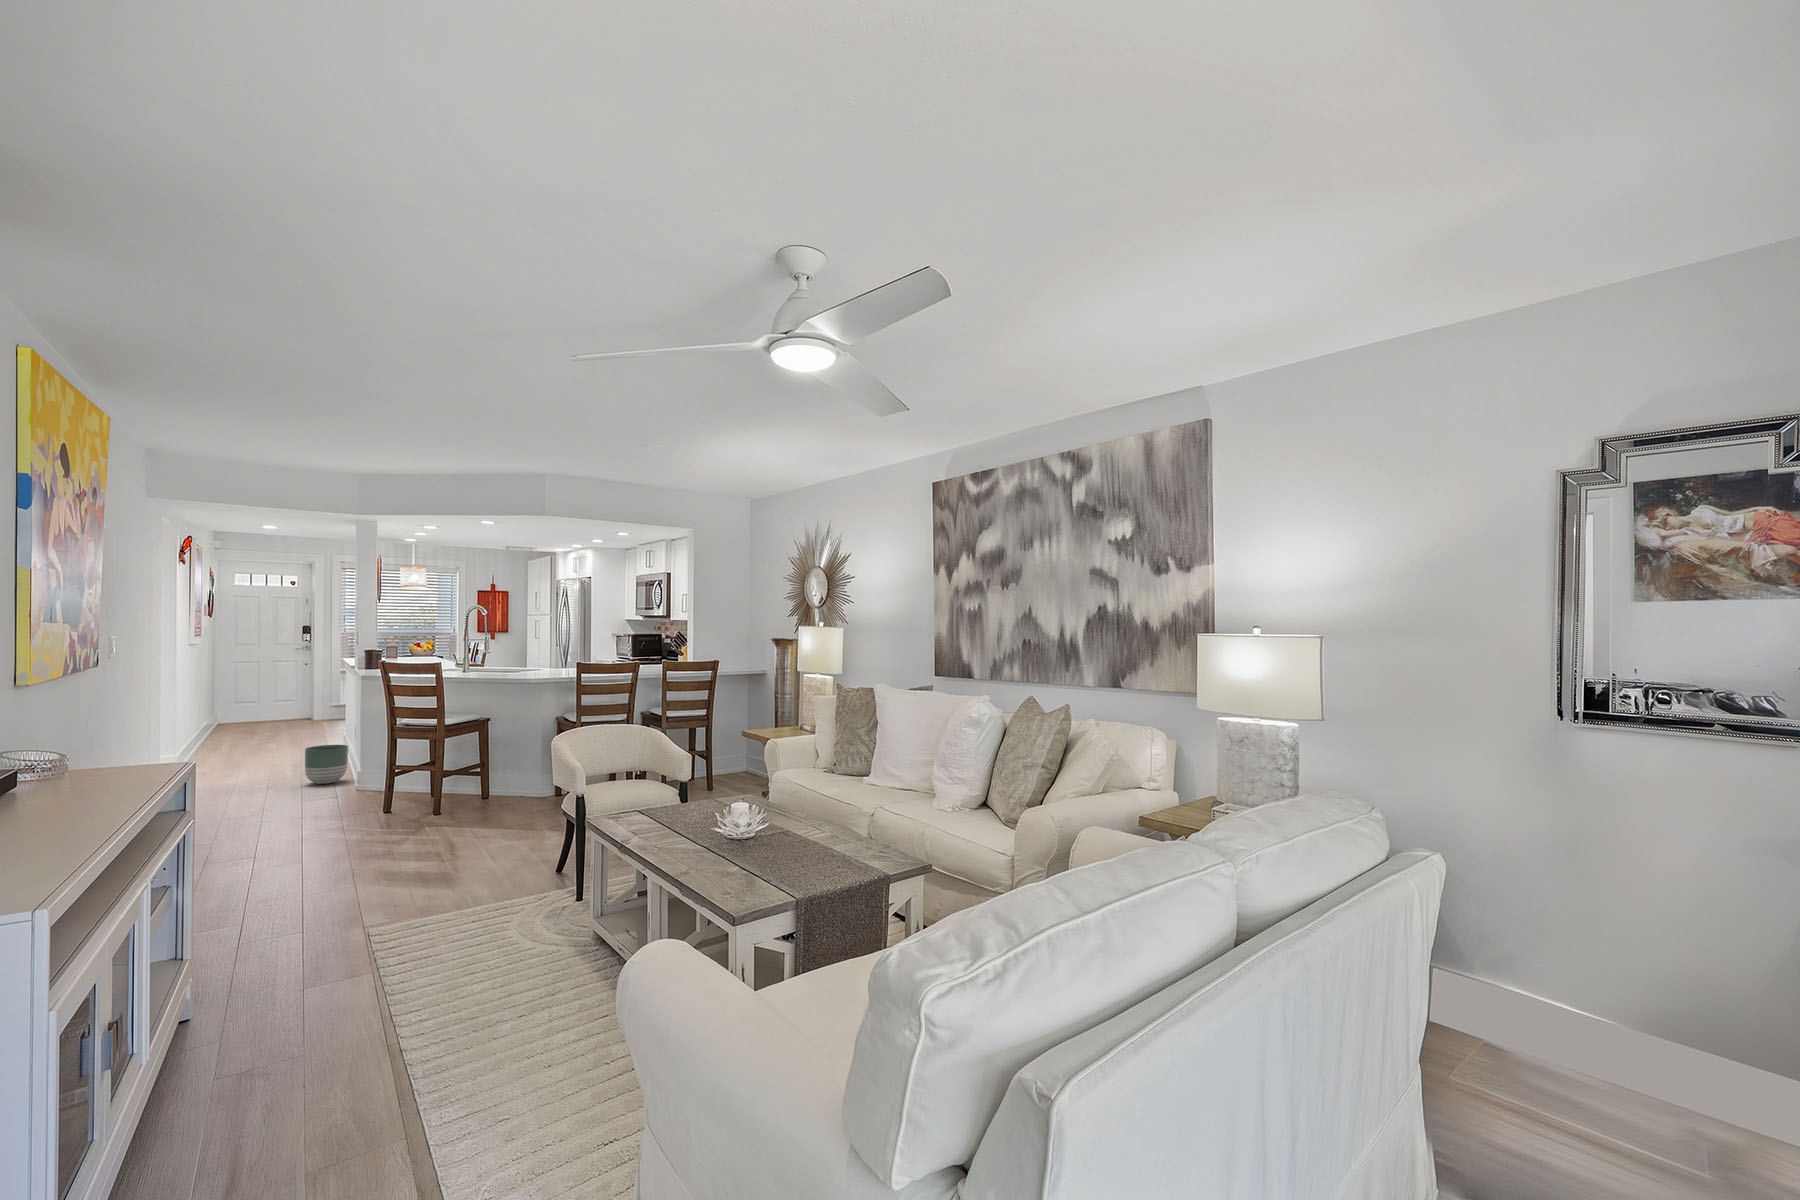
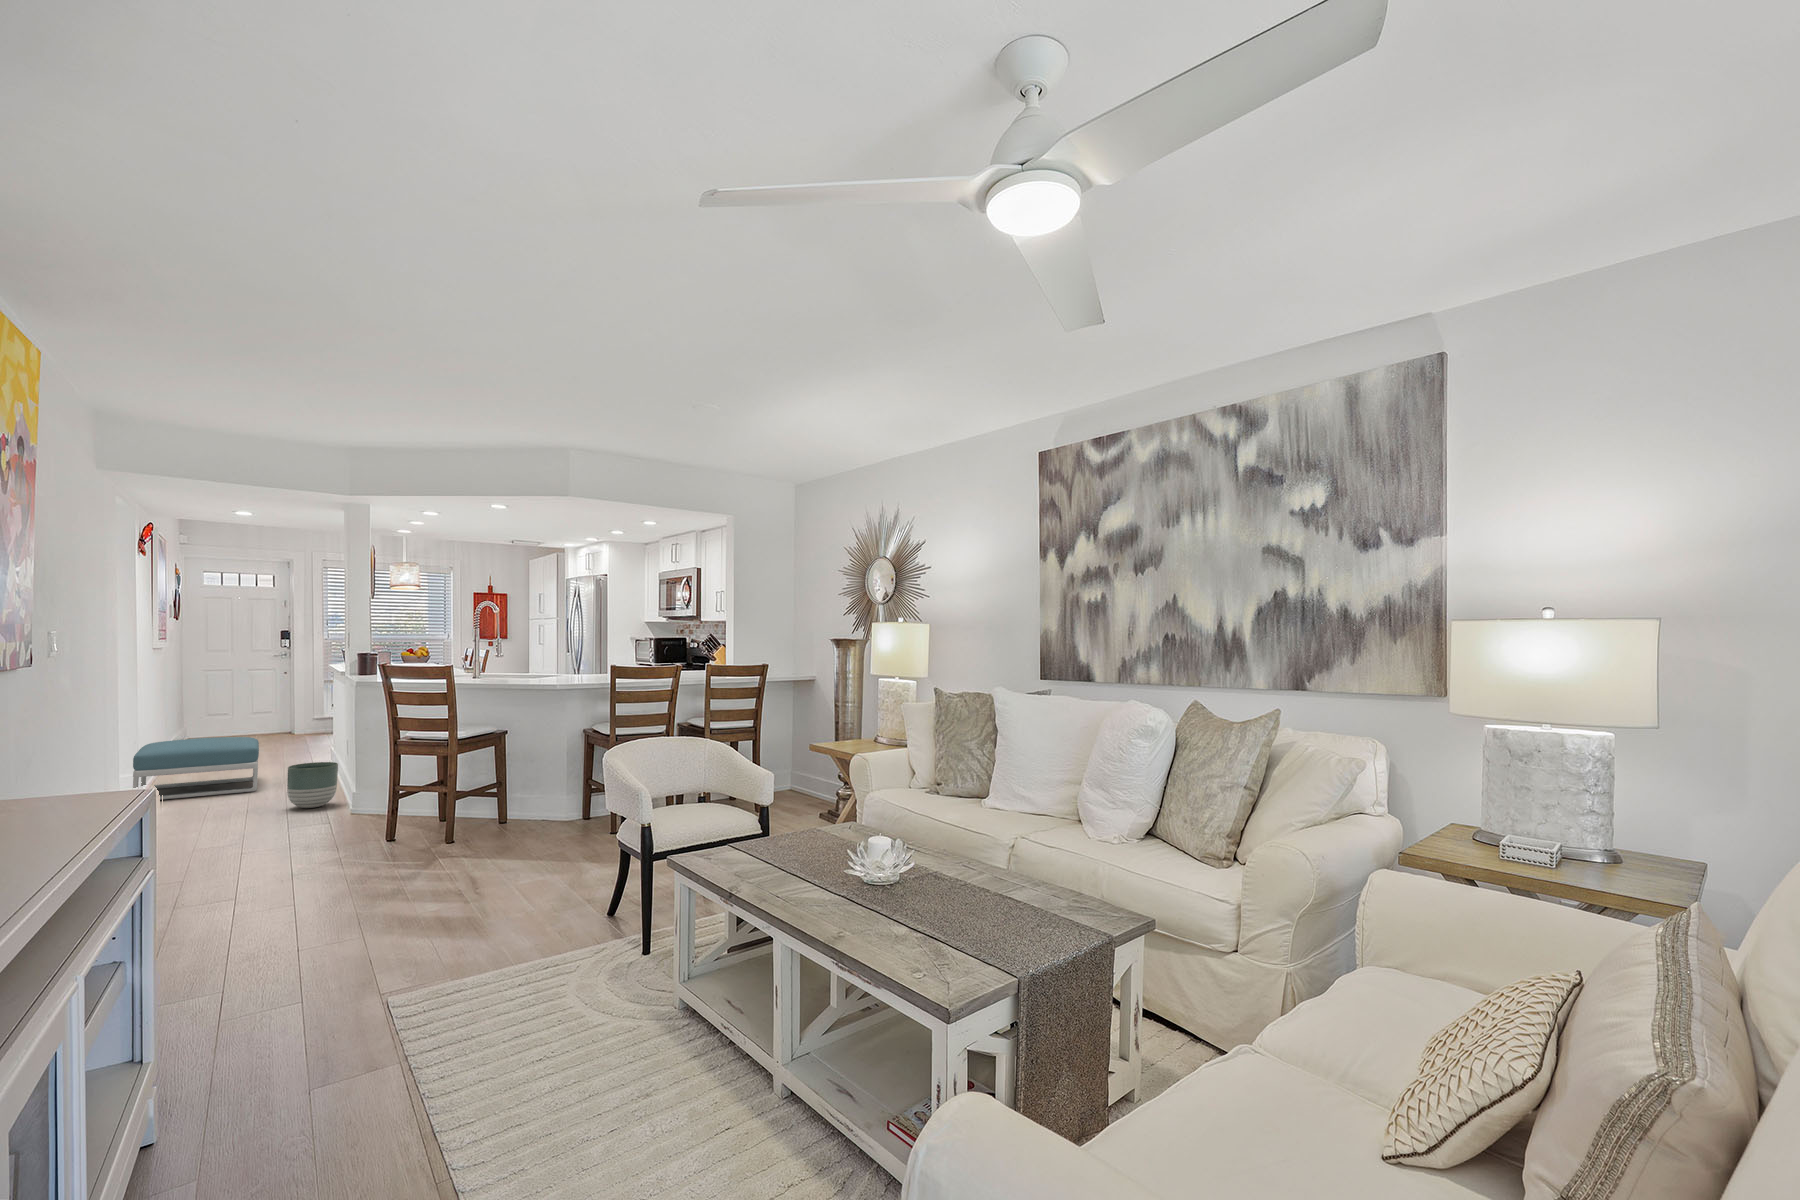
footstool: none [174,723,281,778] -> present [133,737,259,800]

